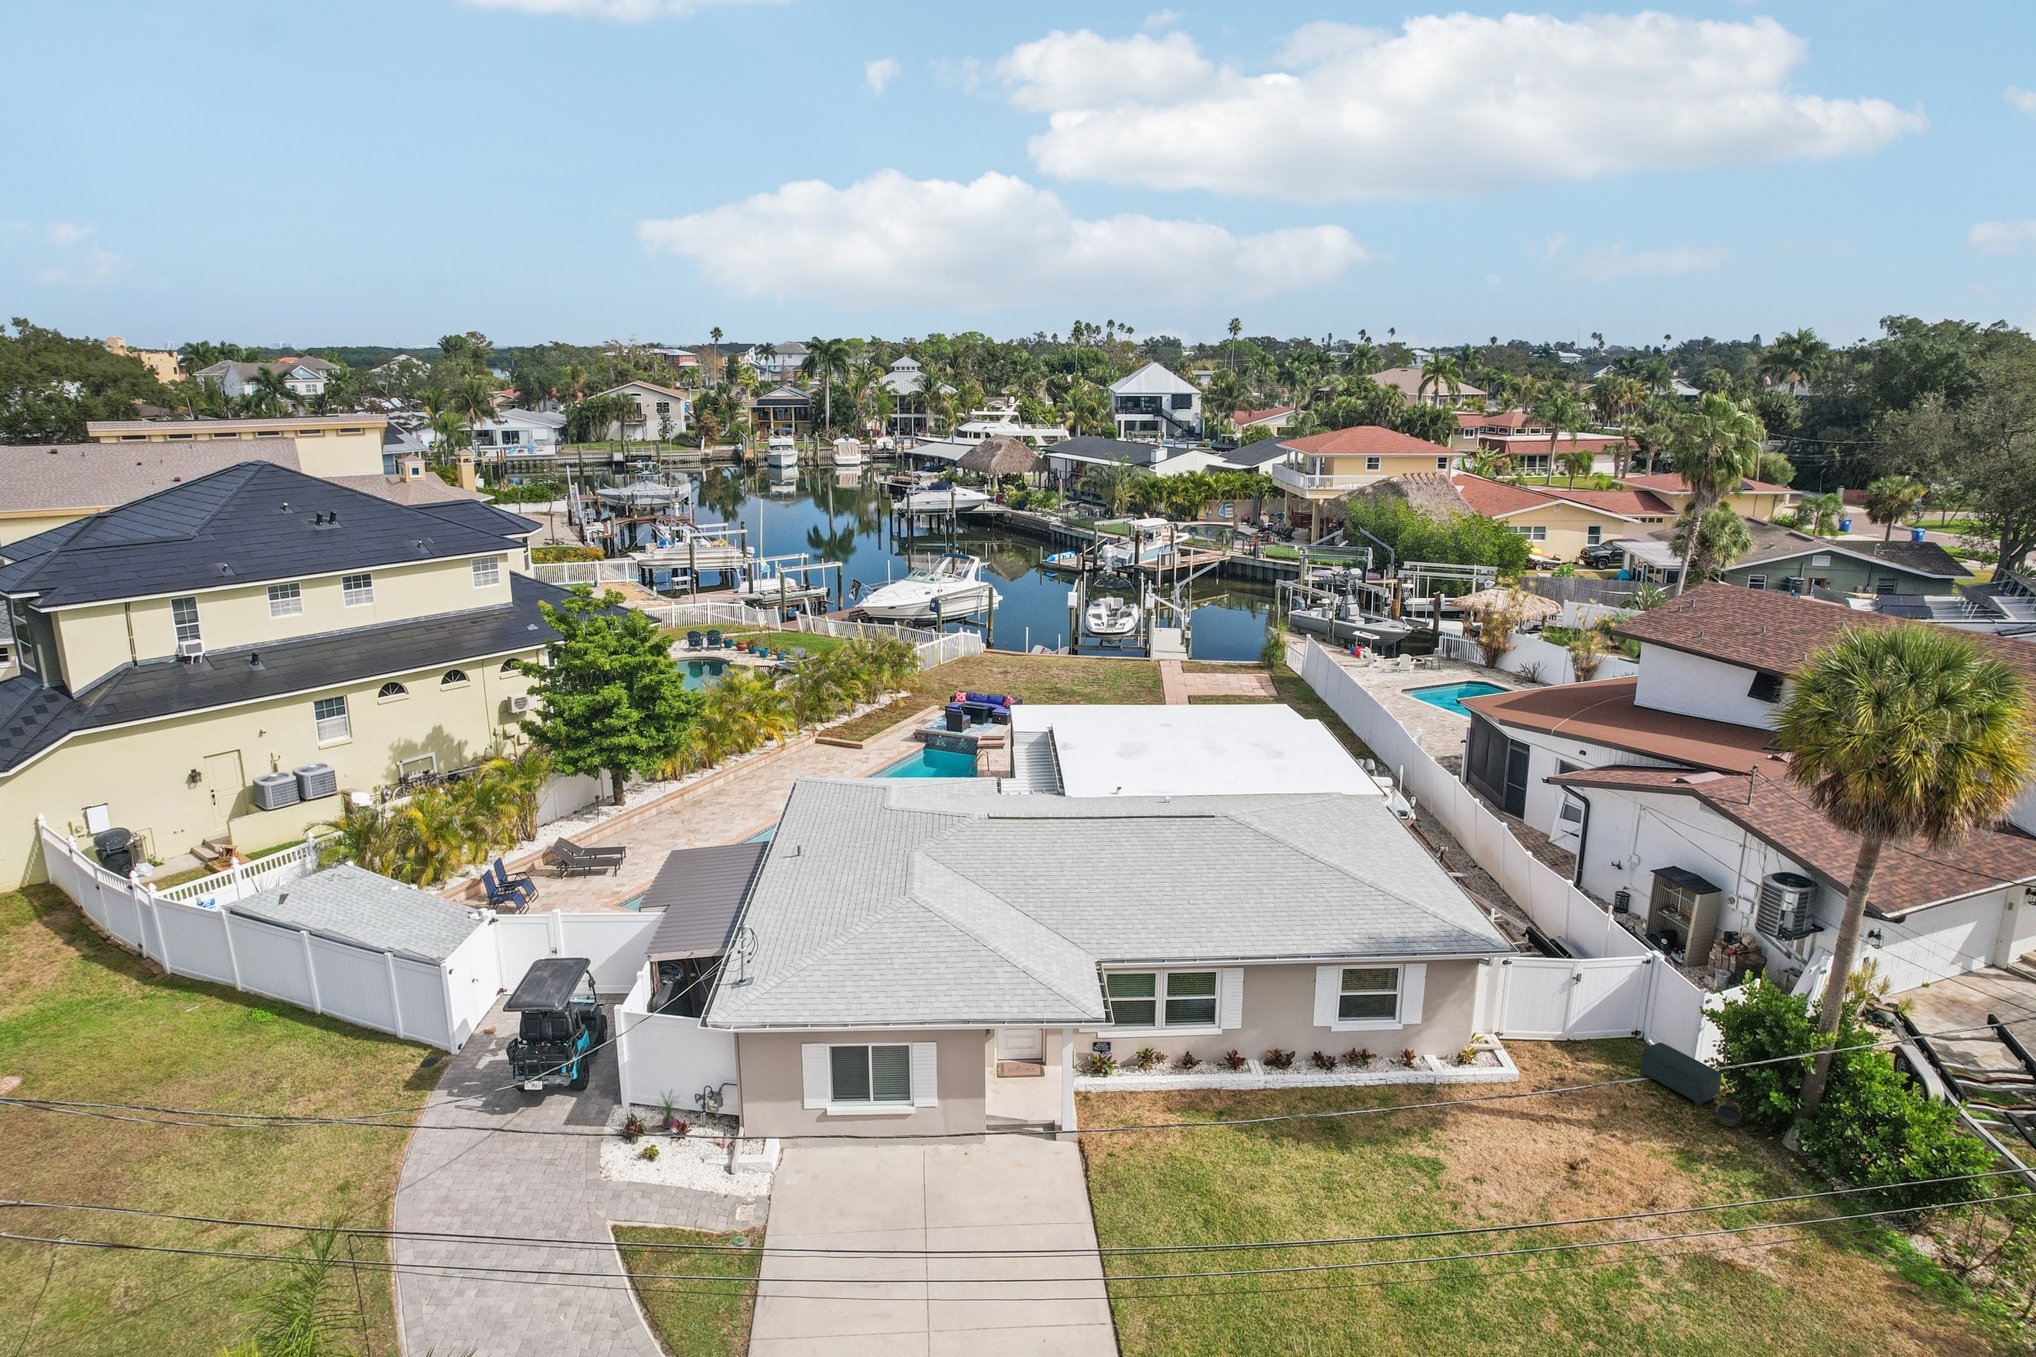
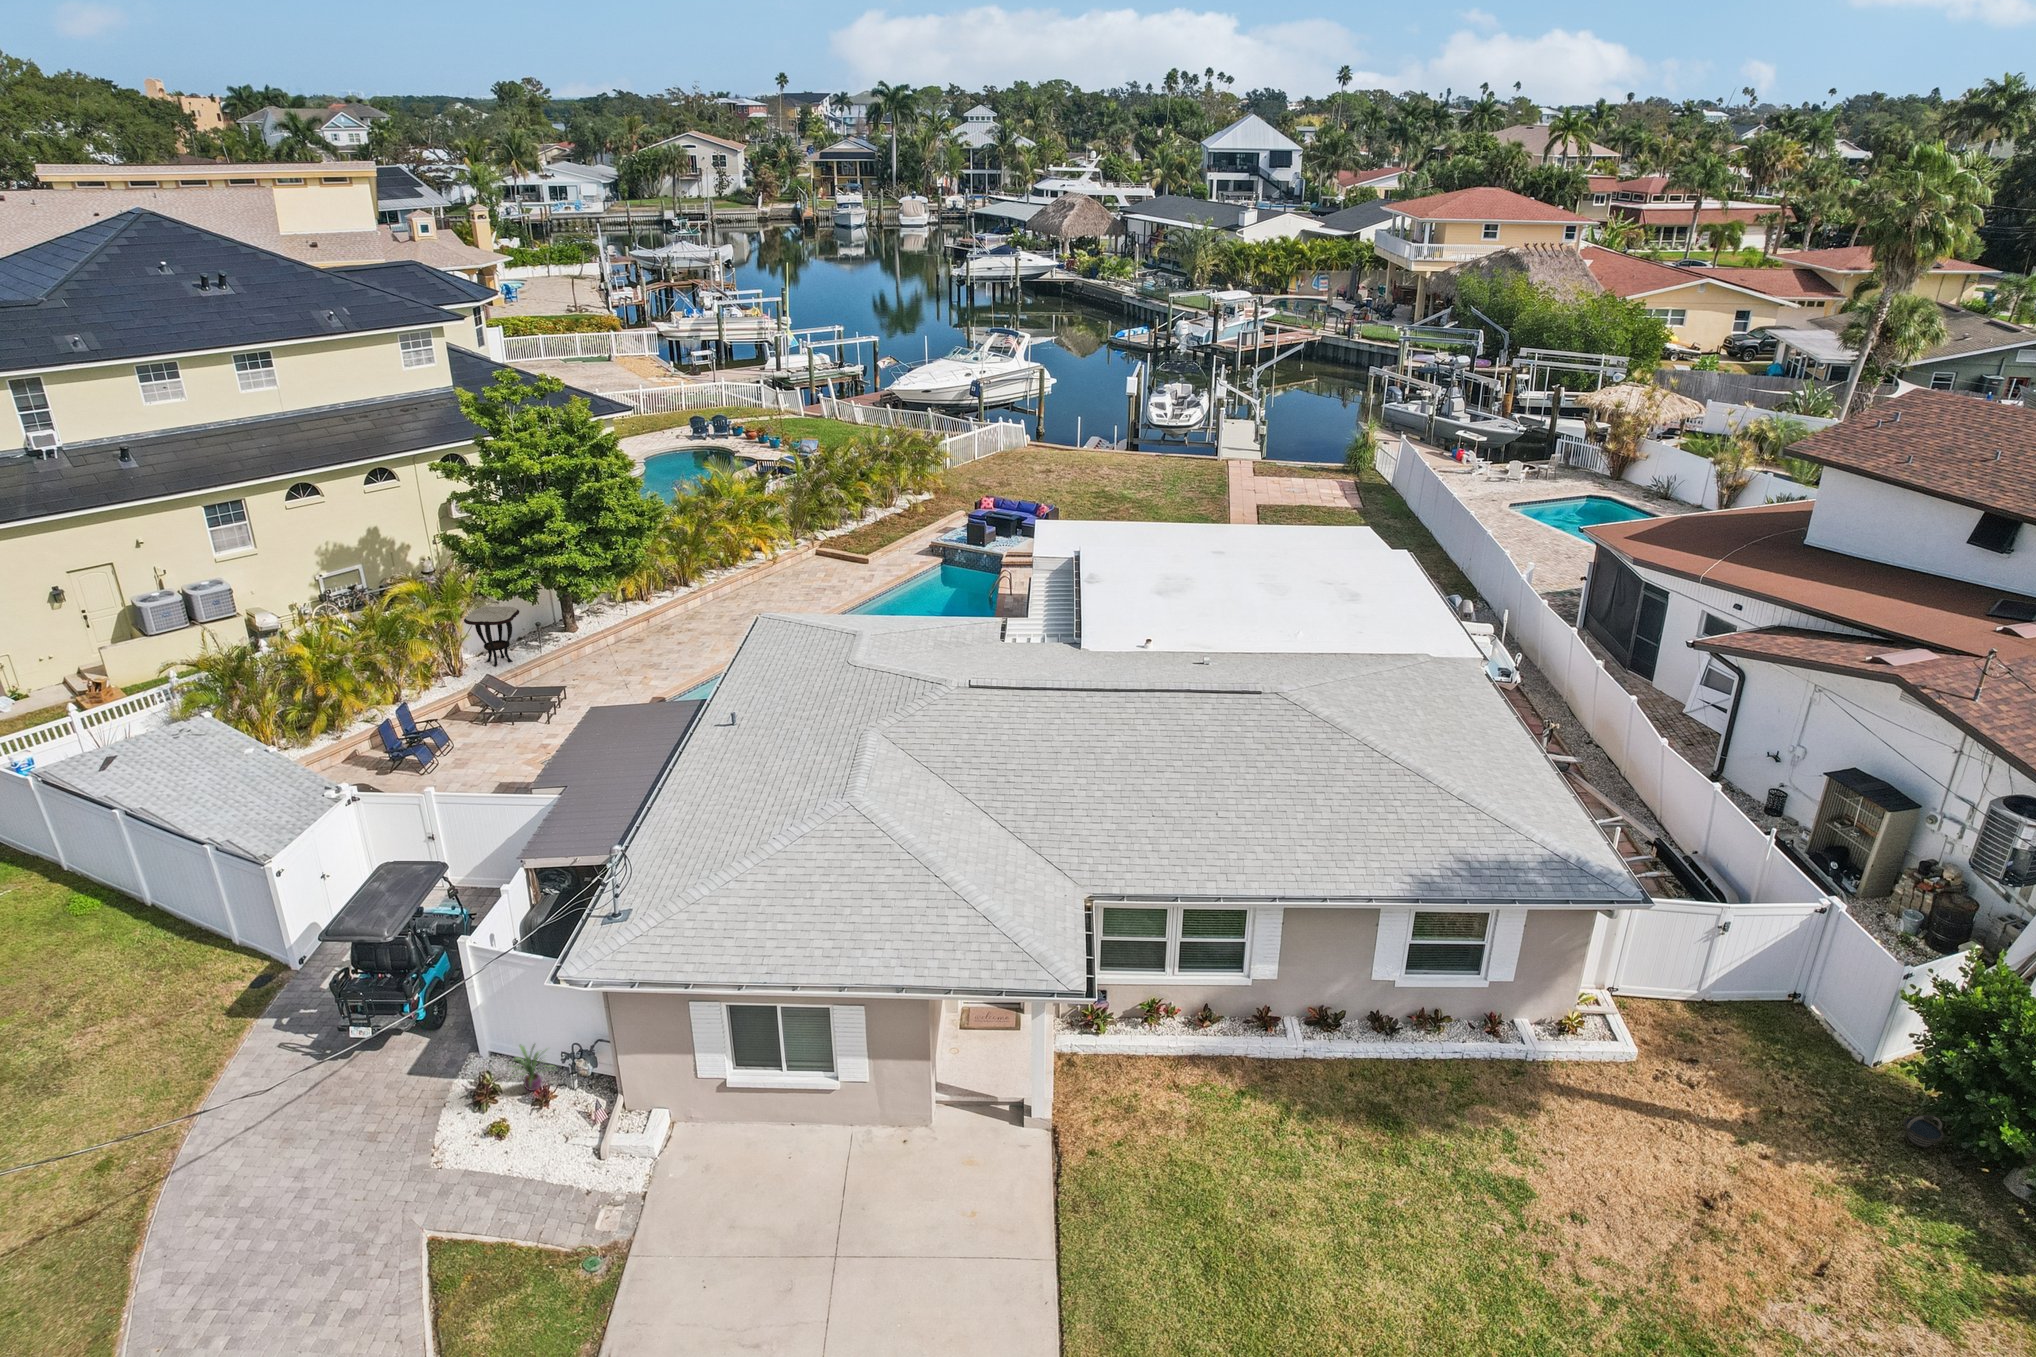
side table: none [538,782,584,833] -> present [464,606,519,667]
bench: present [1640,1042,1722,1107] -> none [1800,1020,1917,1114]

